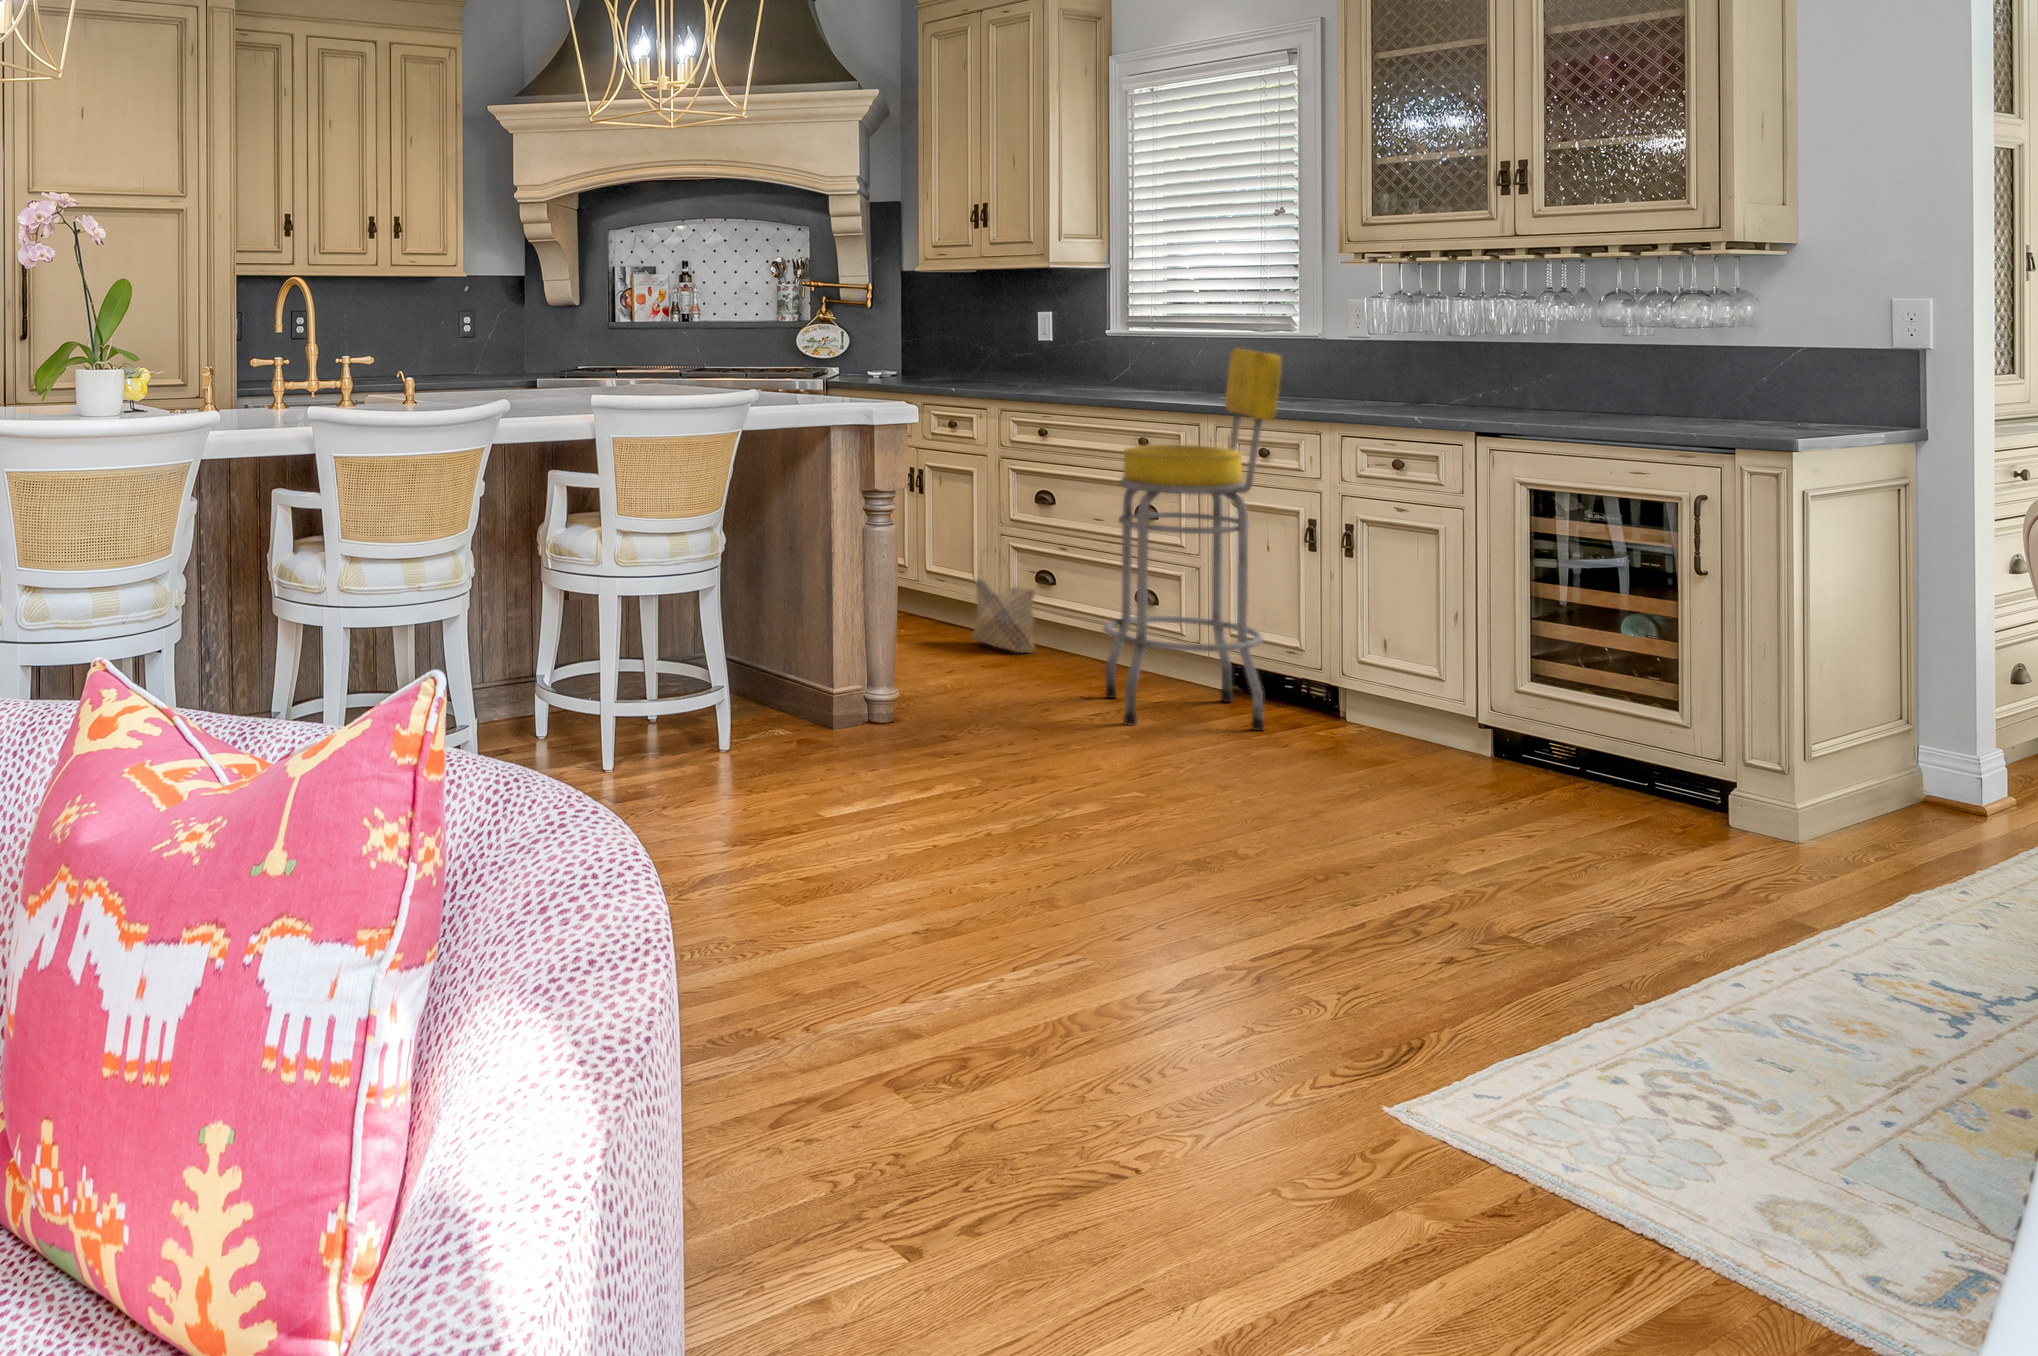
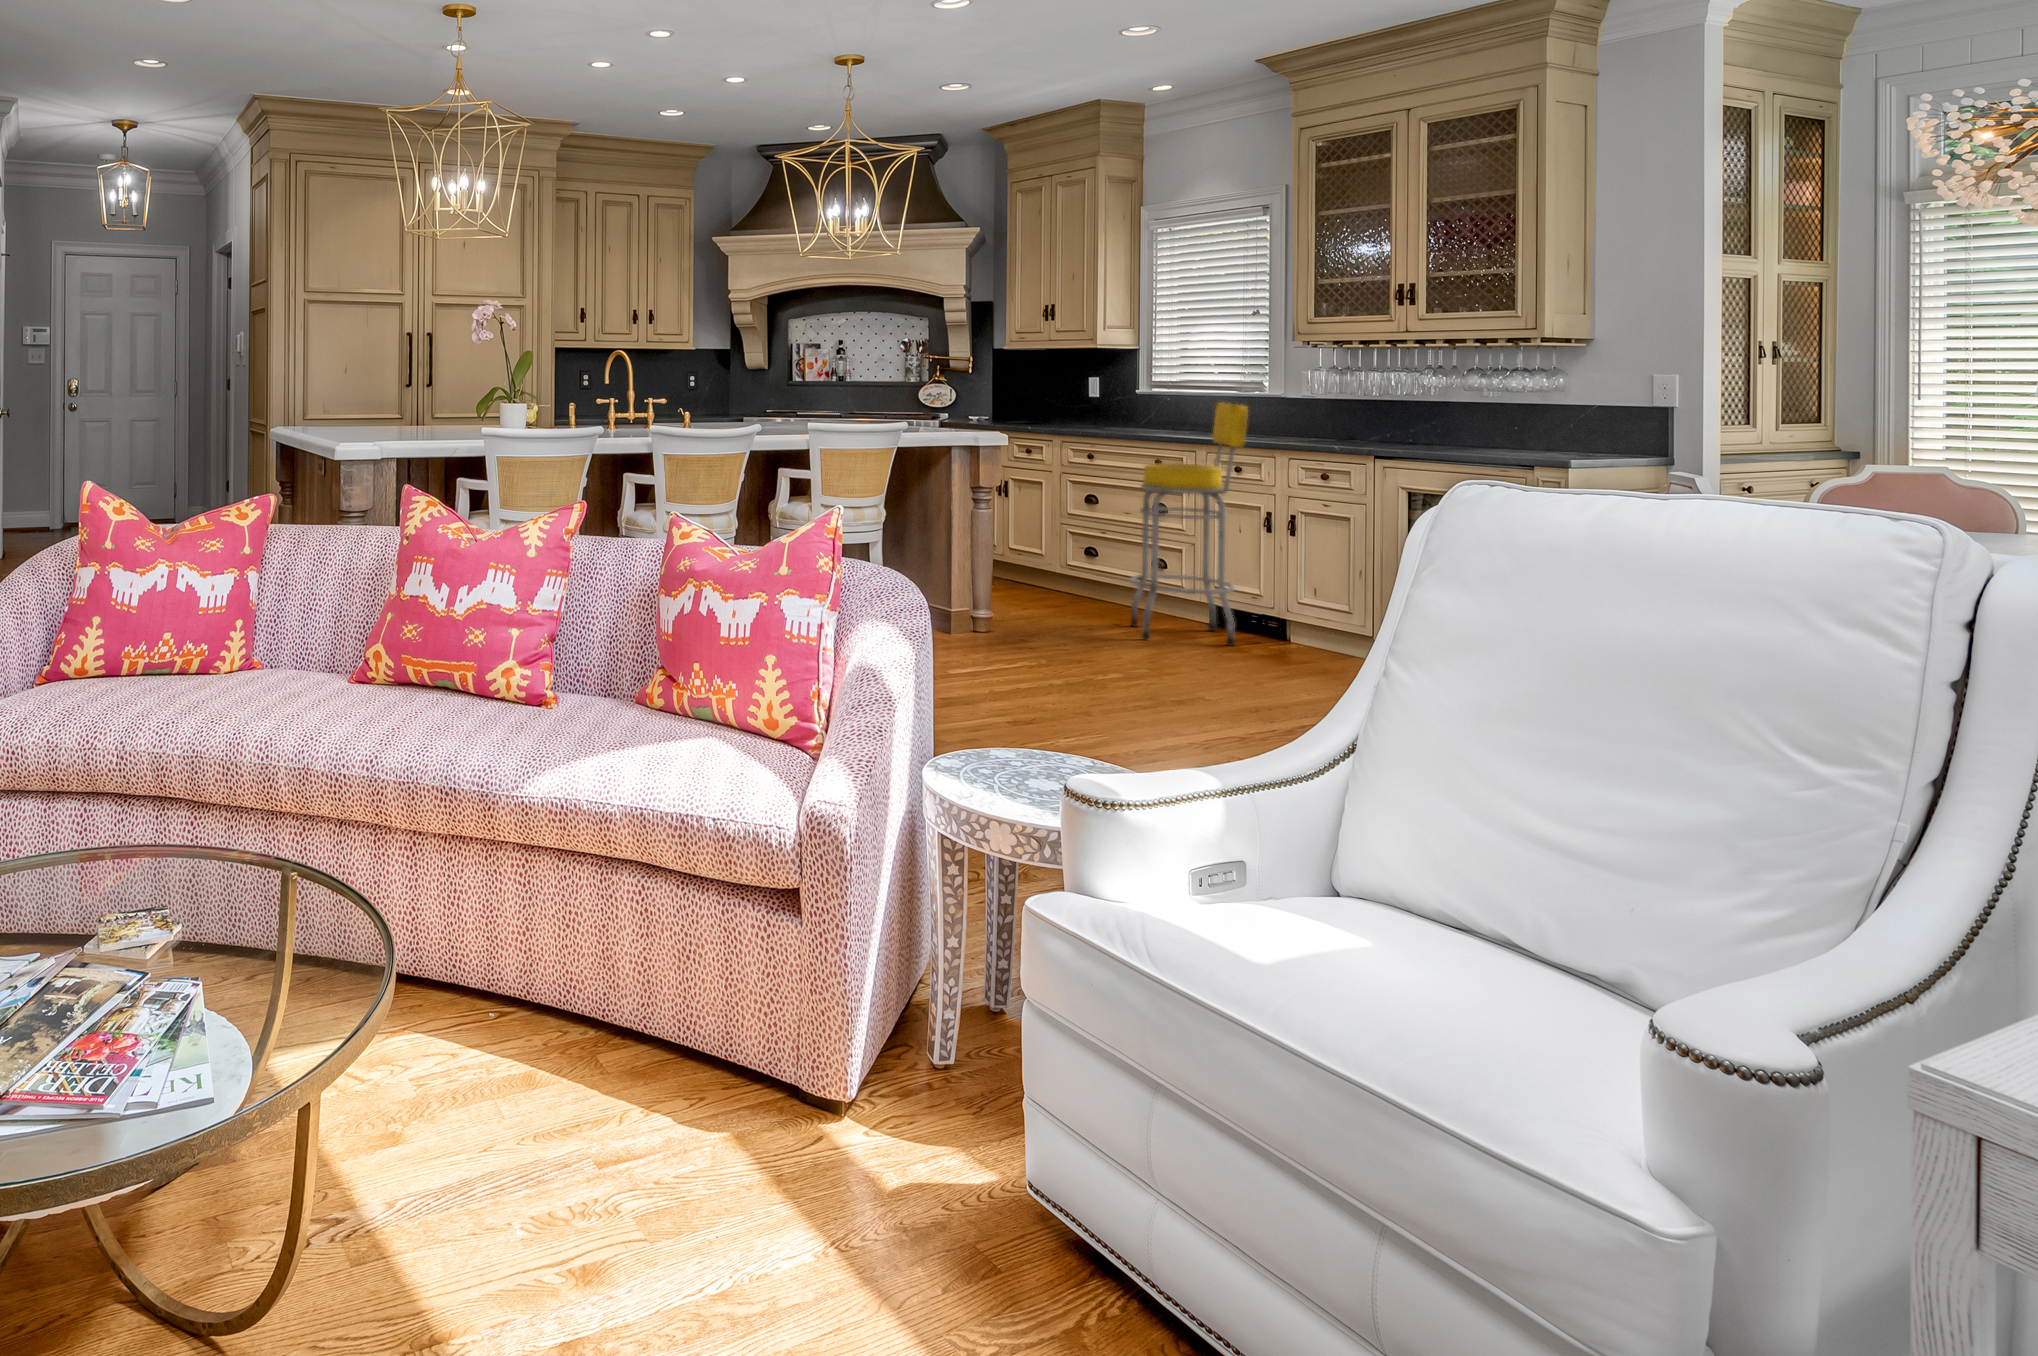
woven basket: present [972,557,1035,653] -> none [1041,532,1088,601]

